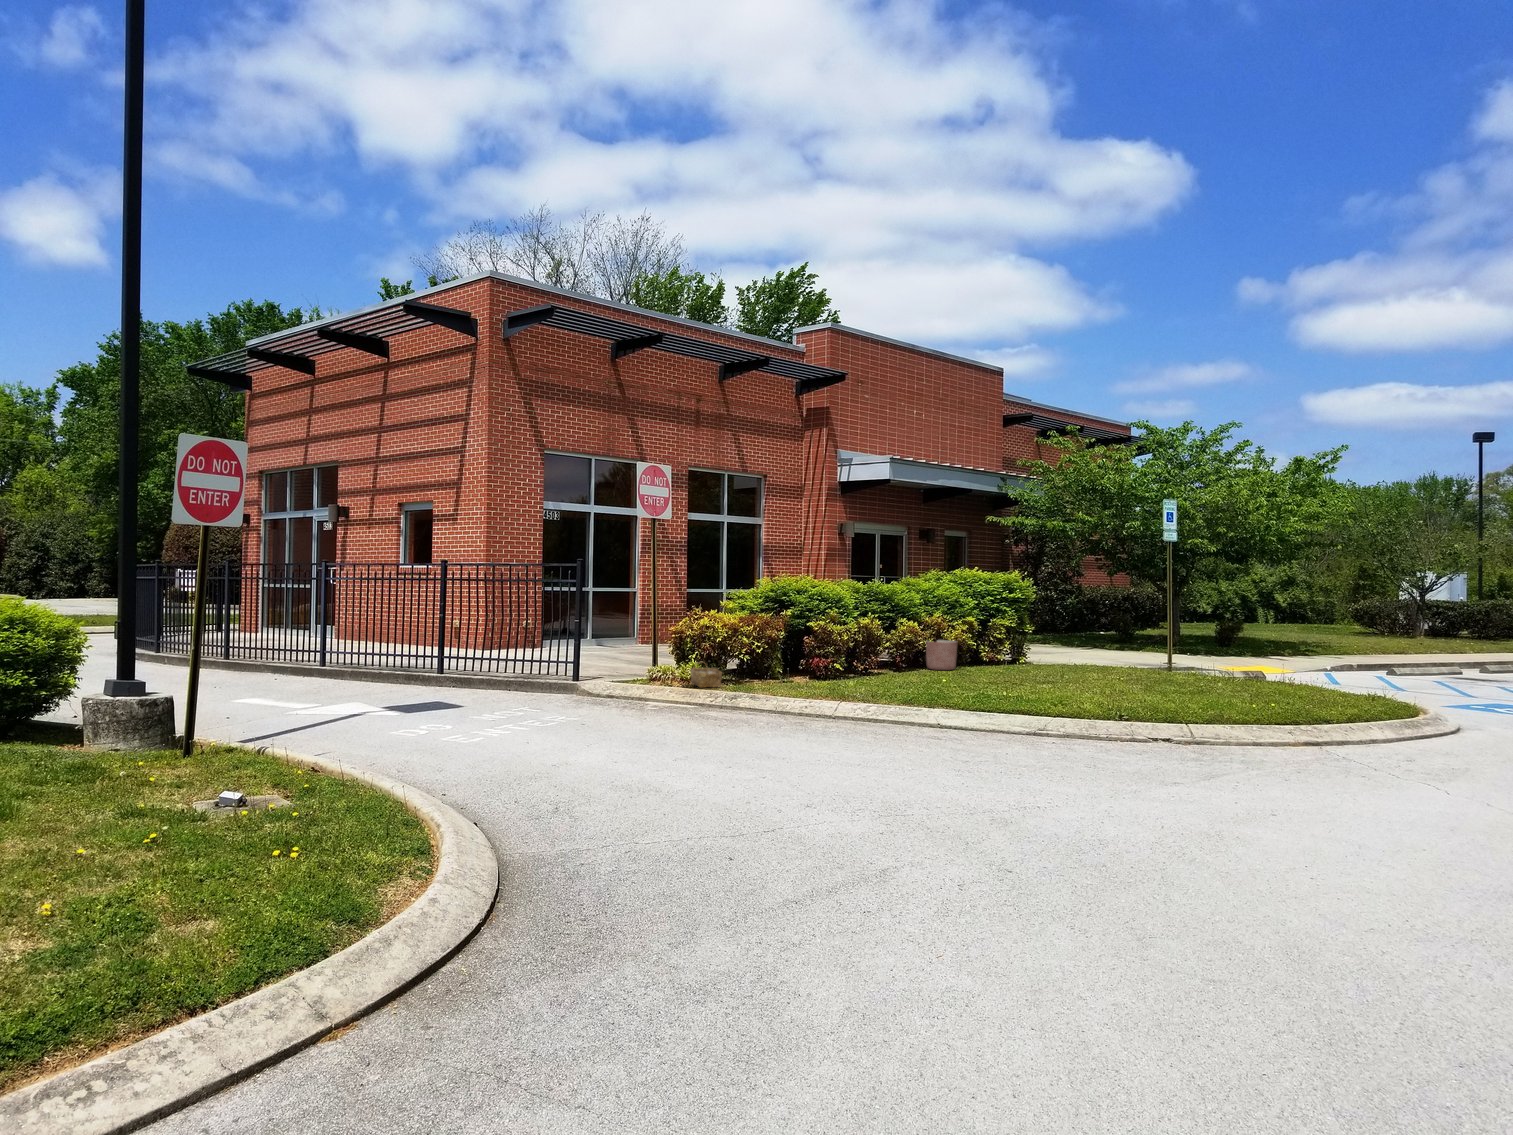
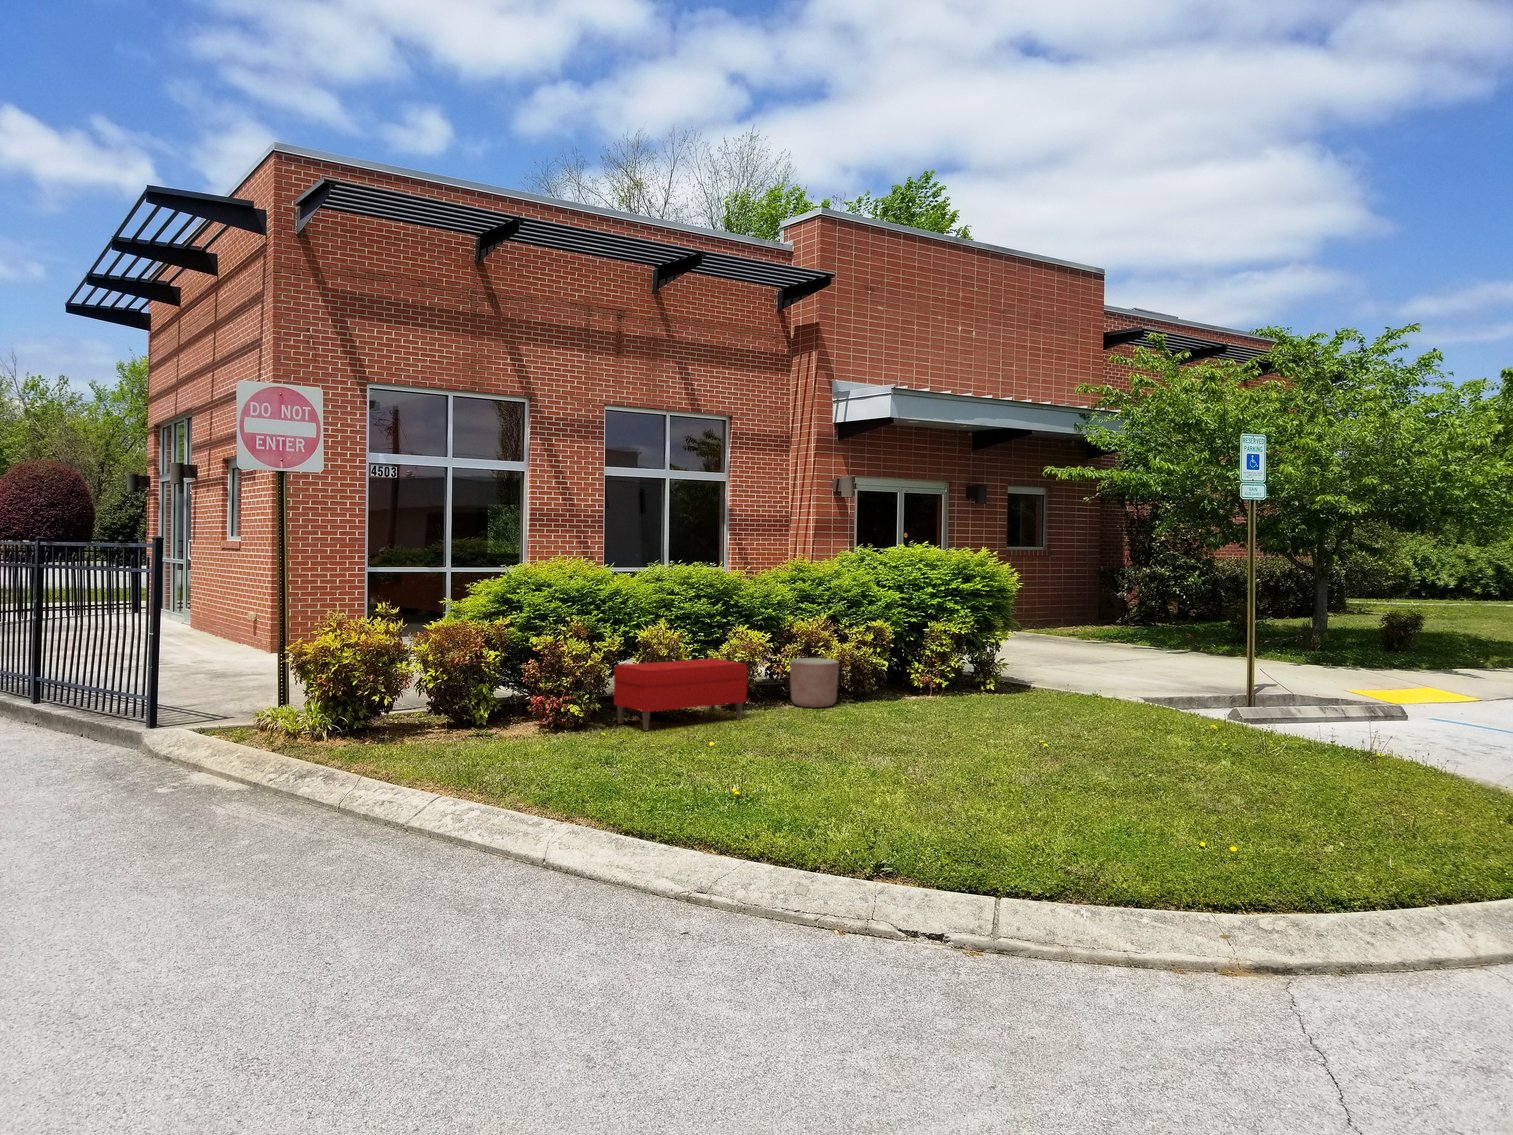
bench: none [848,639,921,680] -> present [614,658,747,730]
woven basket: present [691,663,722,688] -> none [300,701,350,746]

